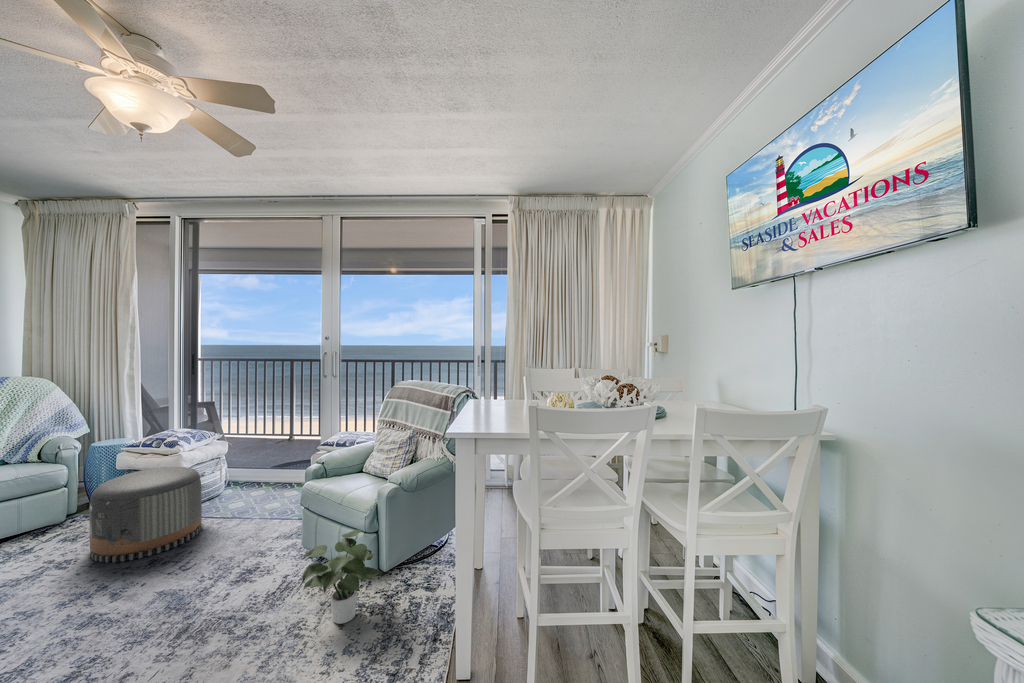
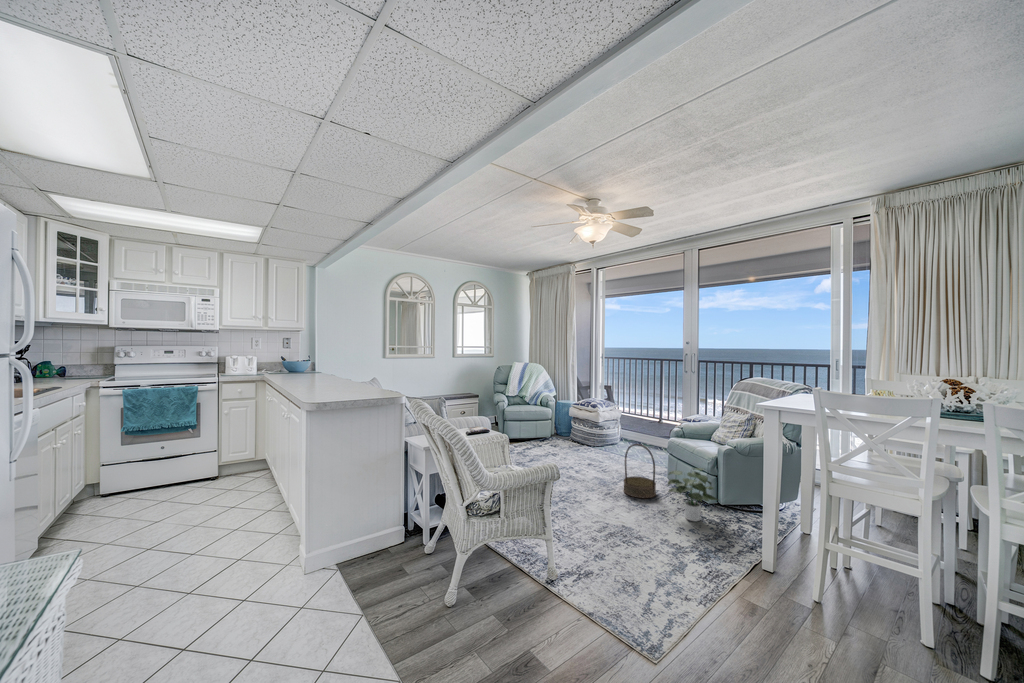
pouf: present [89,467,202,562] -> none [563,417,610,462]
basket: none [219,513,282,613] -> present [624,444,656,498]

